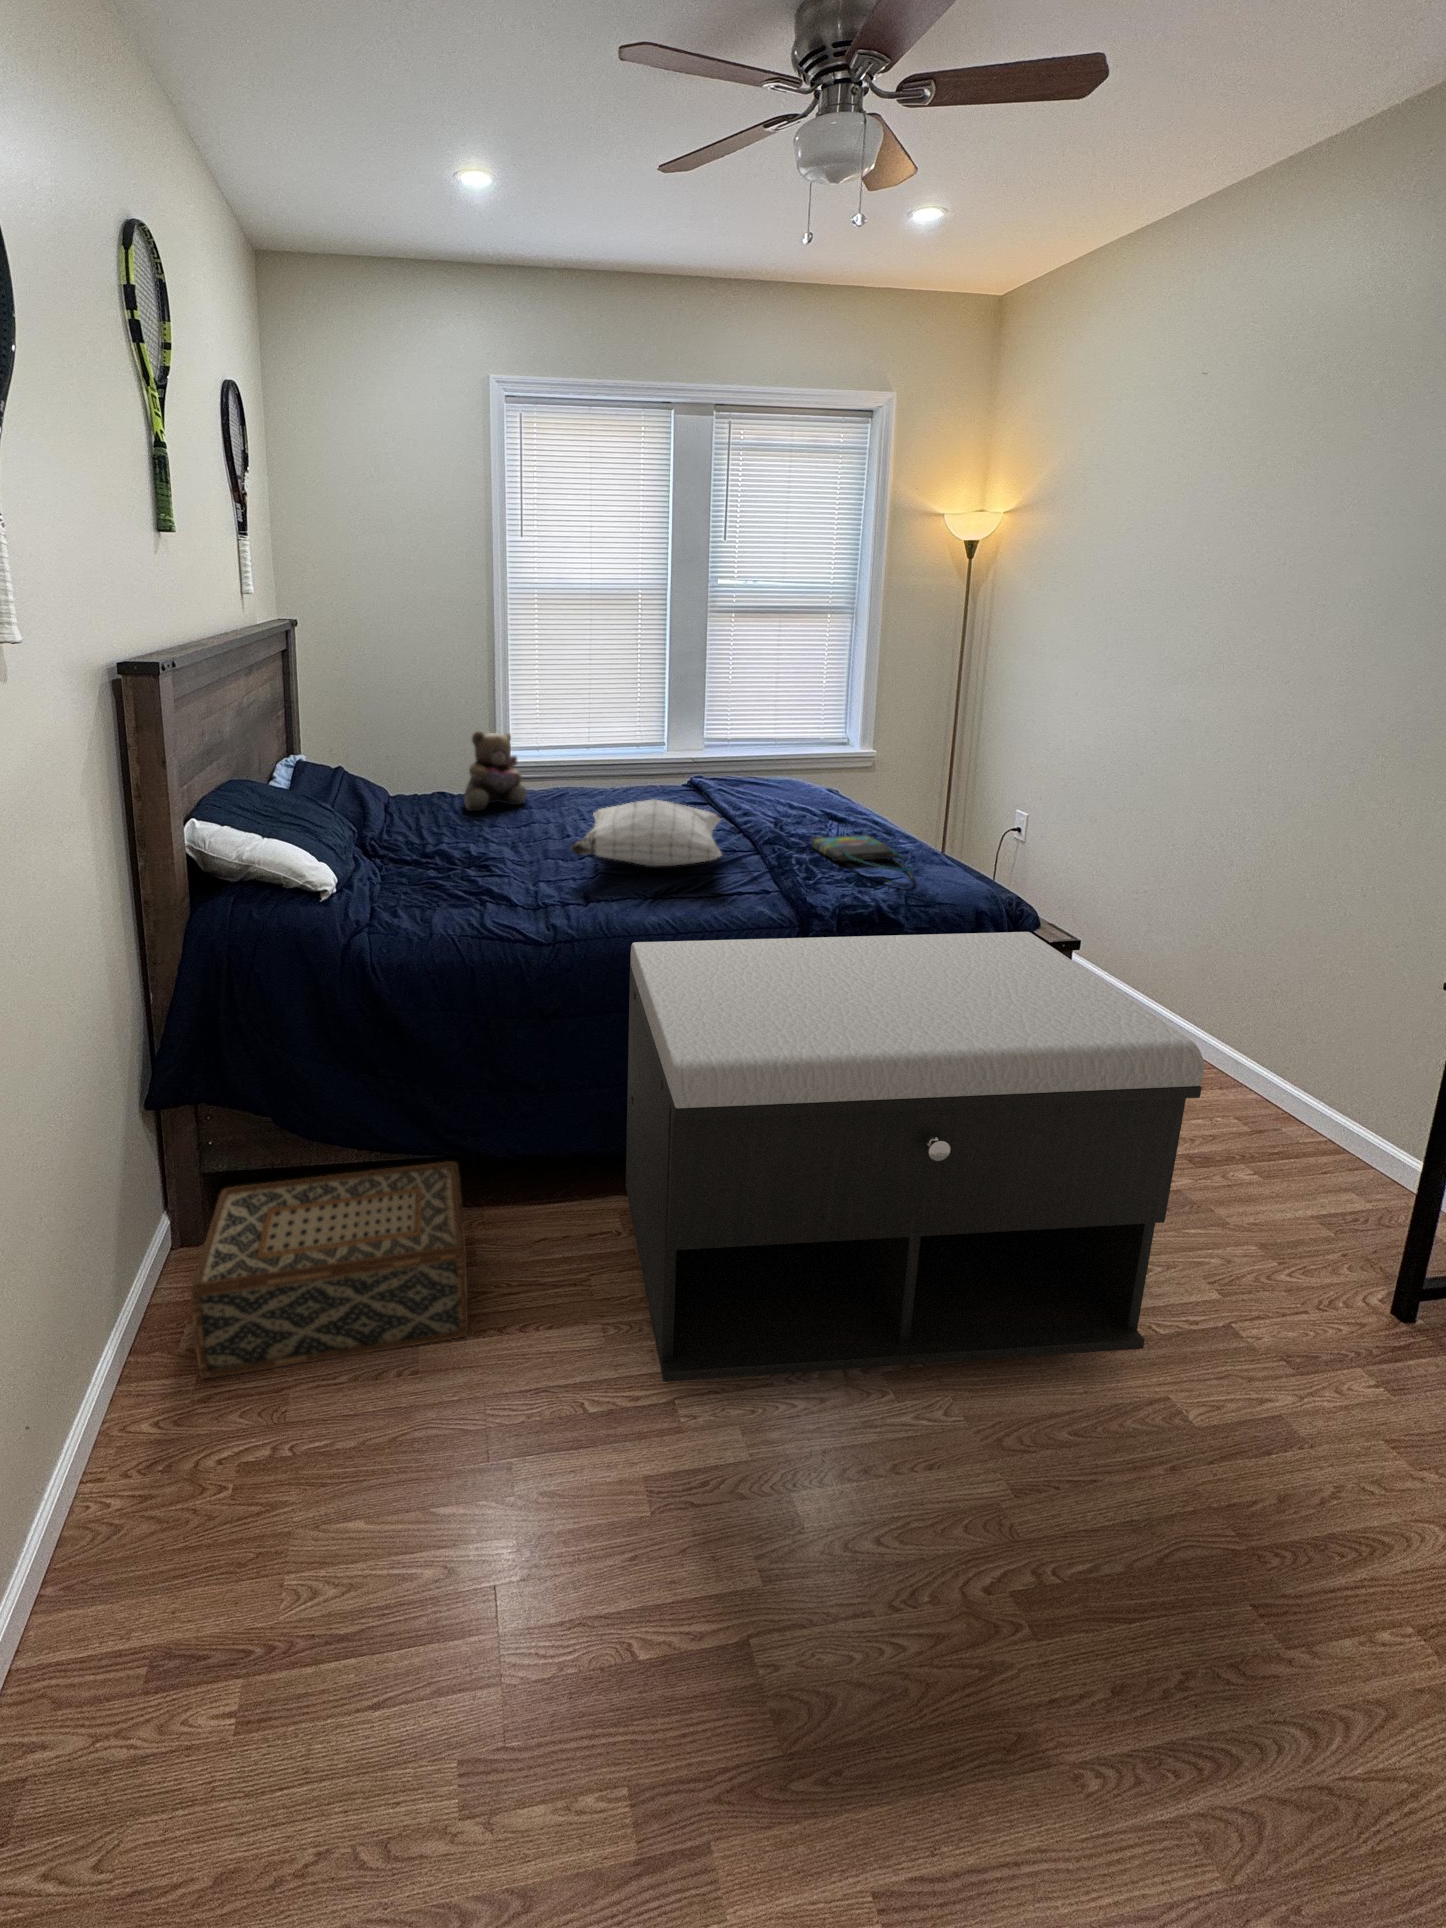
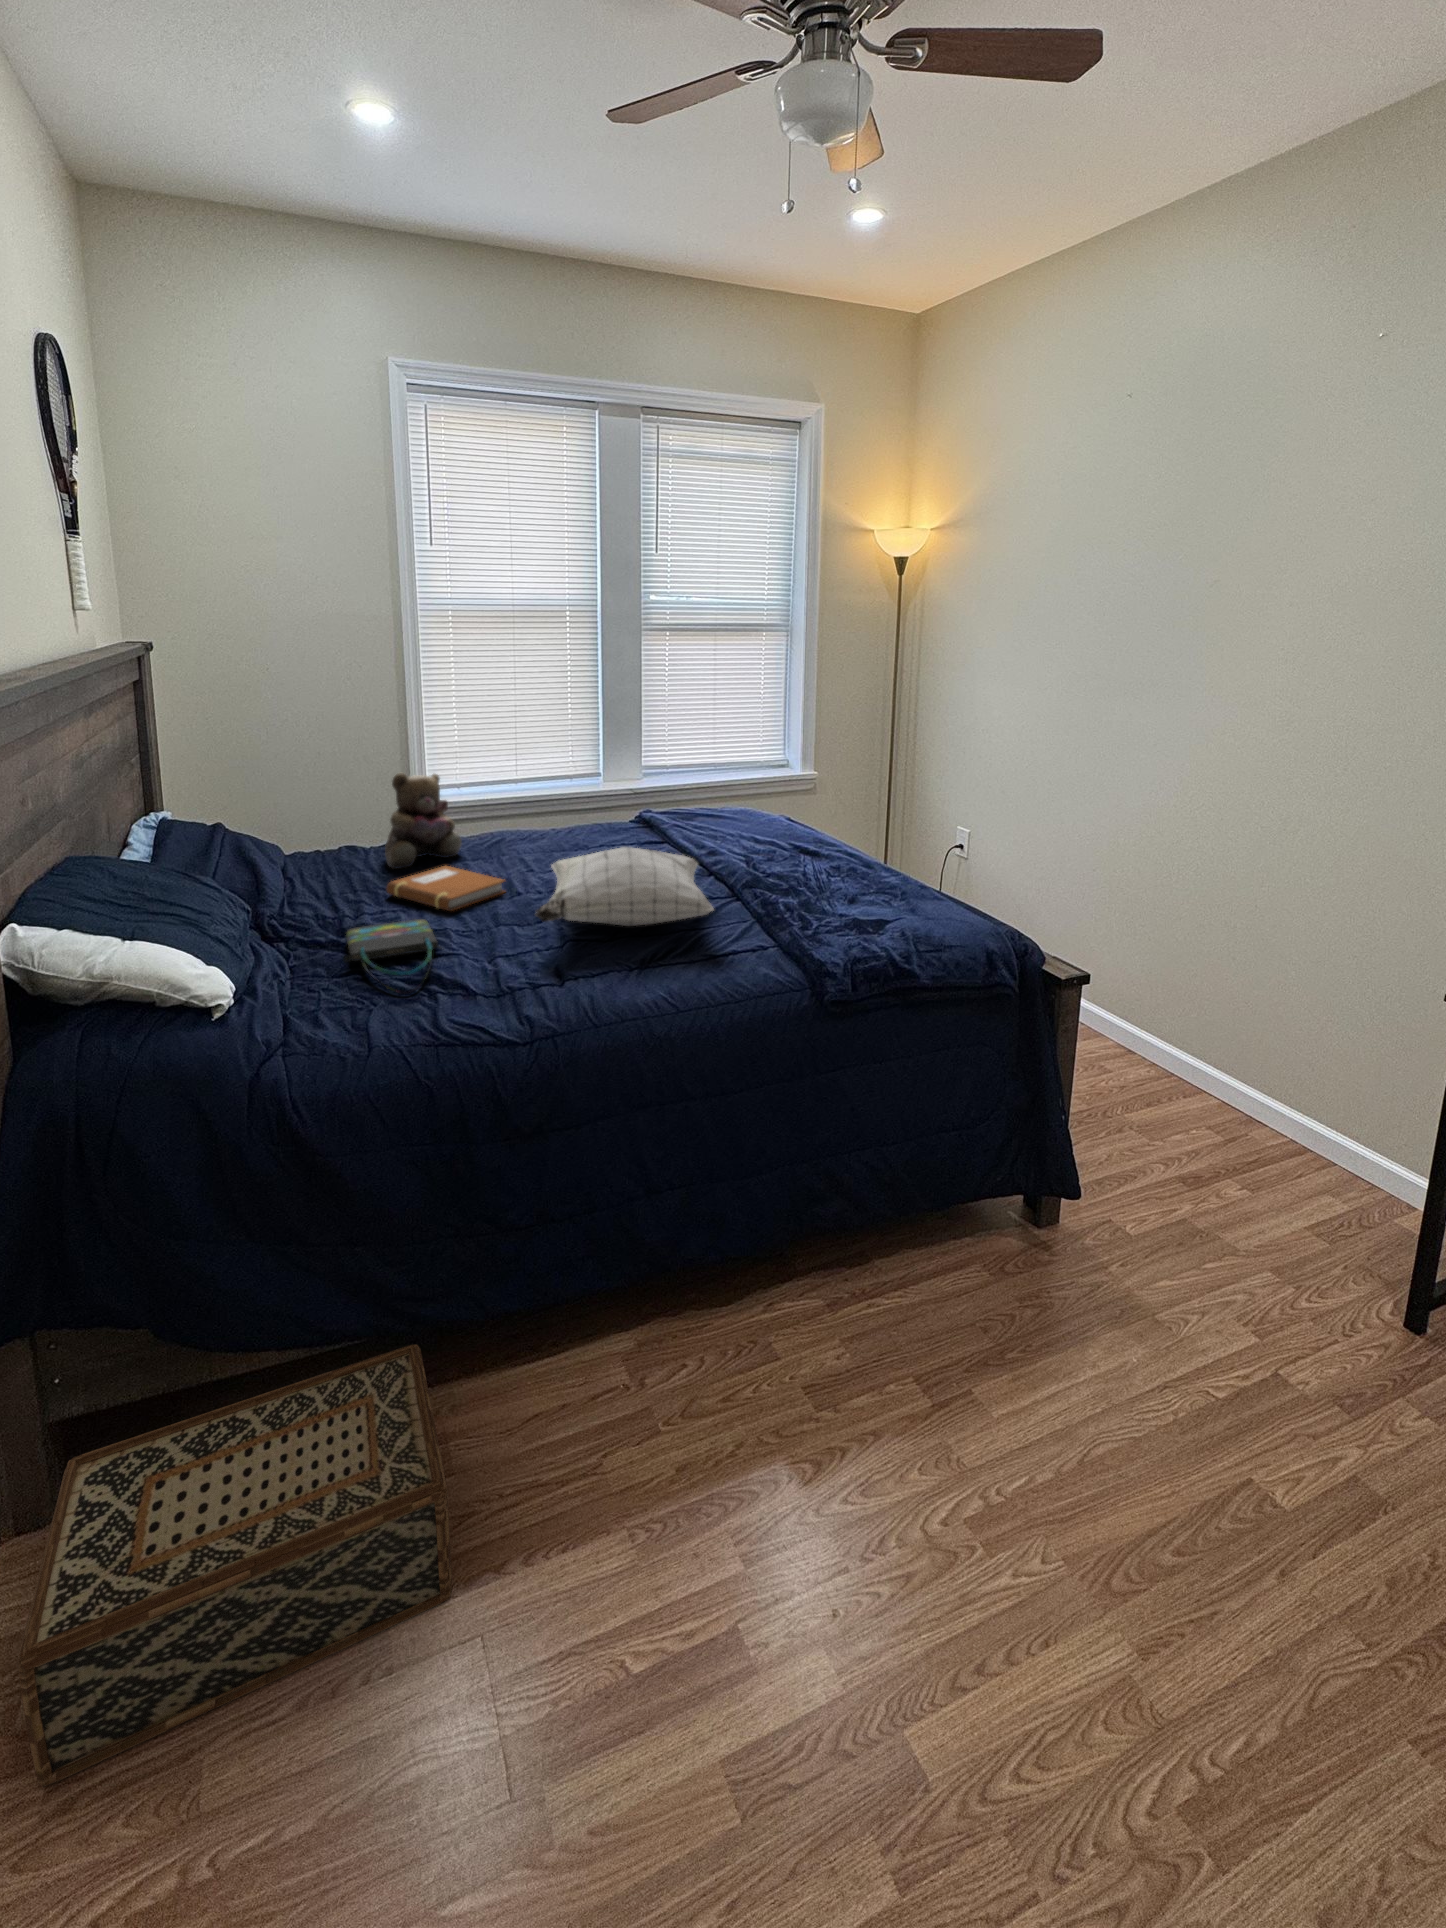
notebook: none [461,810,557,846] -> present [386,866,505,911]
tote bag: present [811,835,913,887] -> present [344,919,442,994]
storage bench: present [626,932,1204,1382] -> none [631,971,1282,1616]

